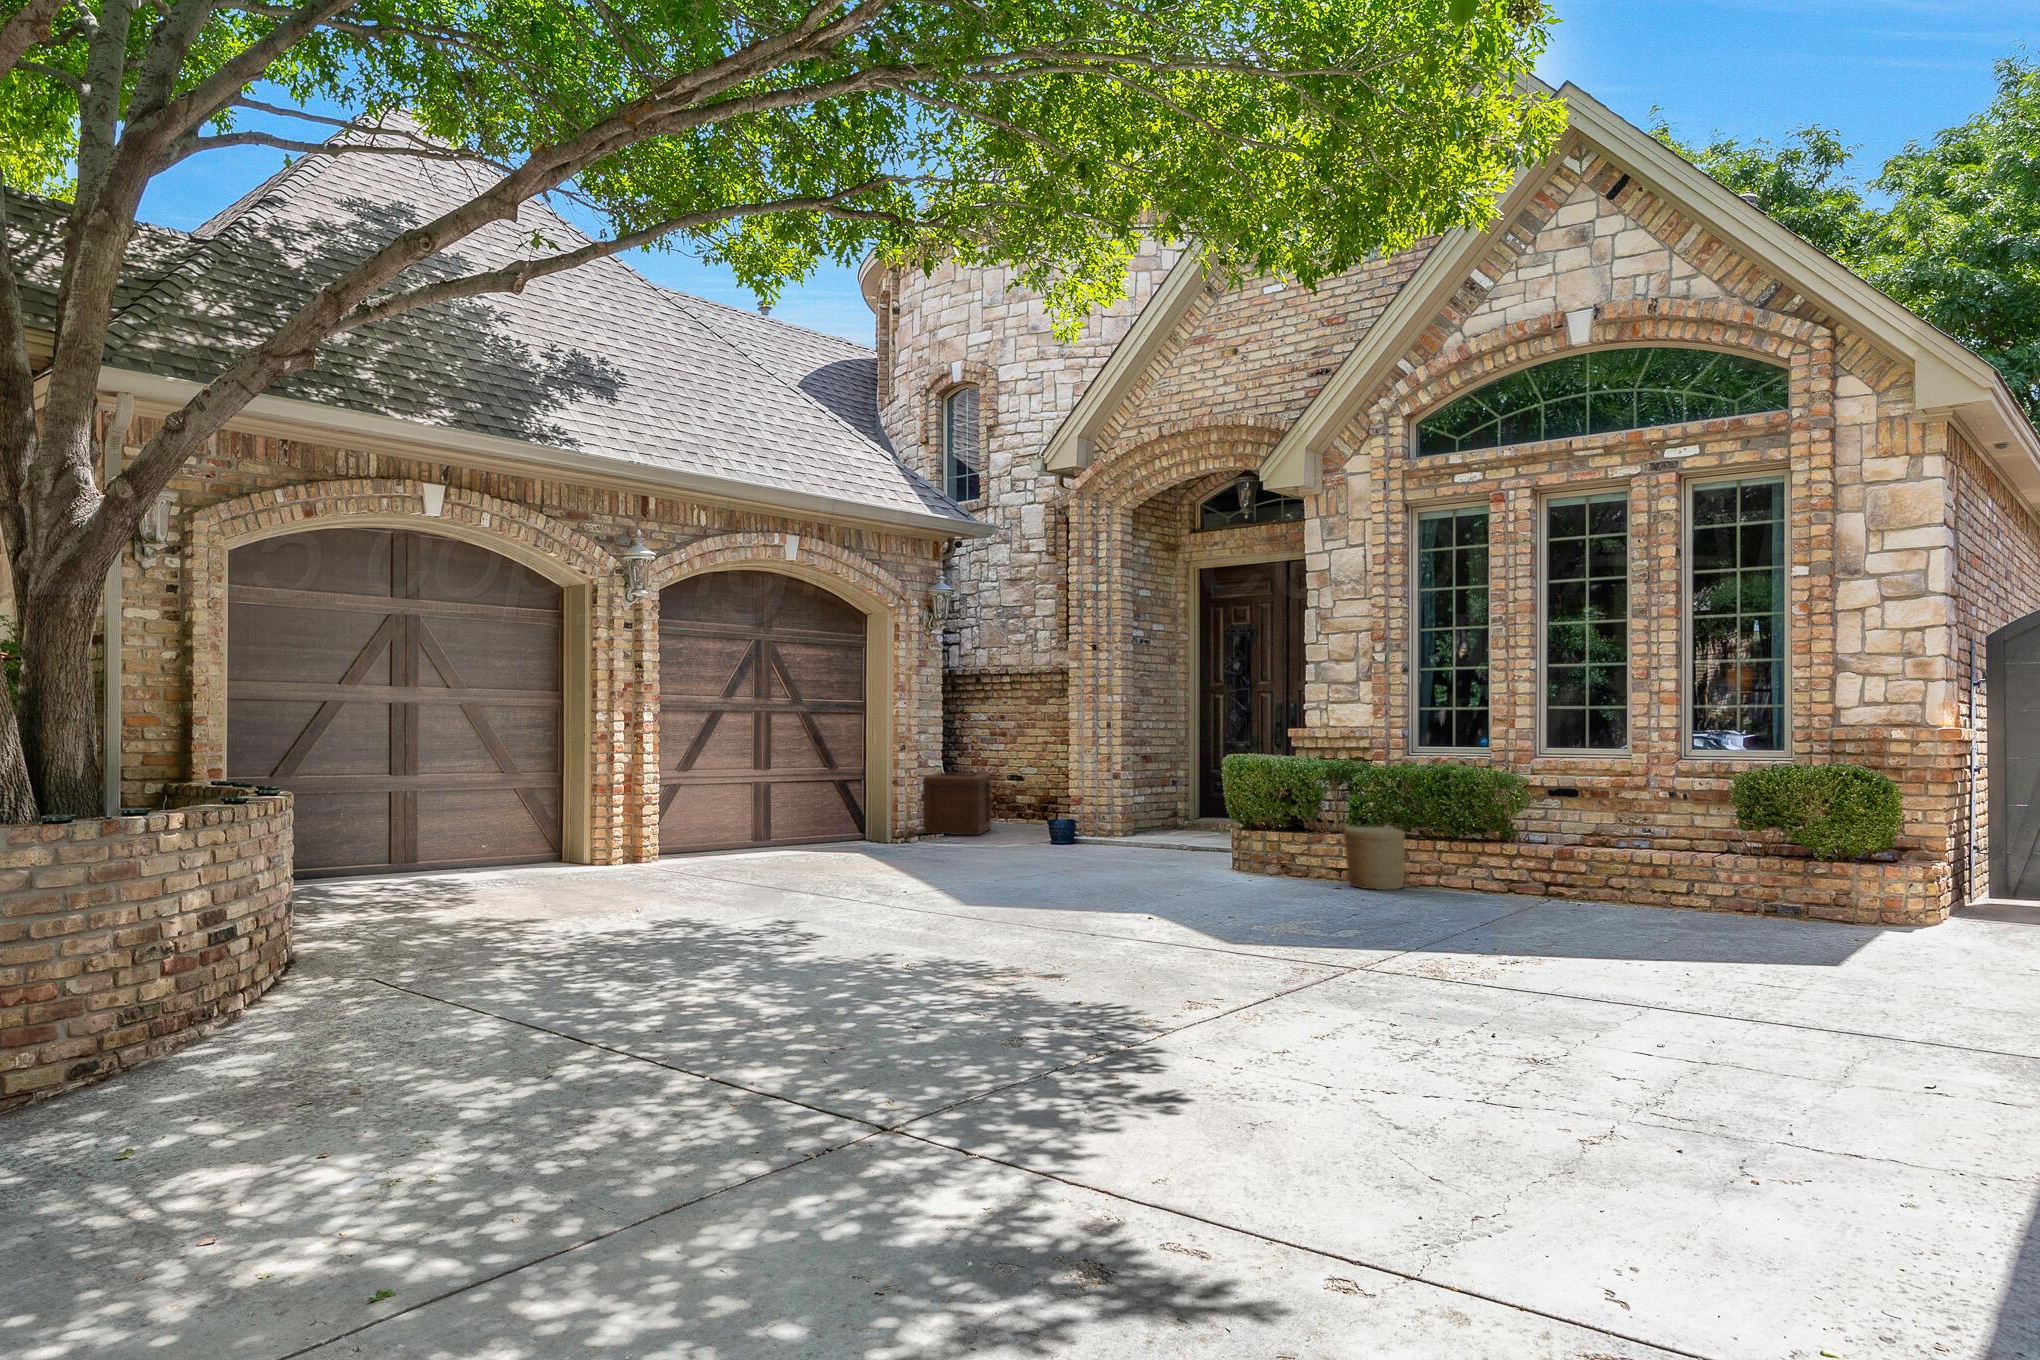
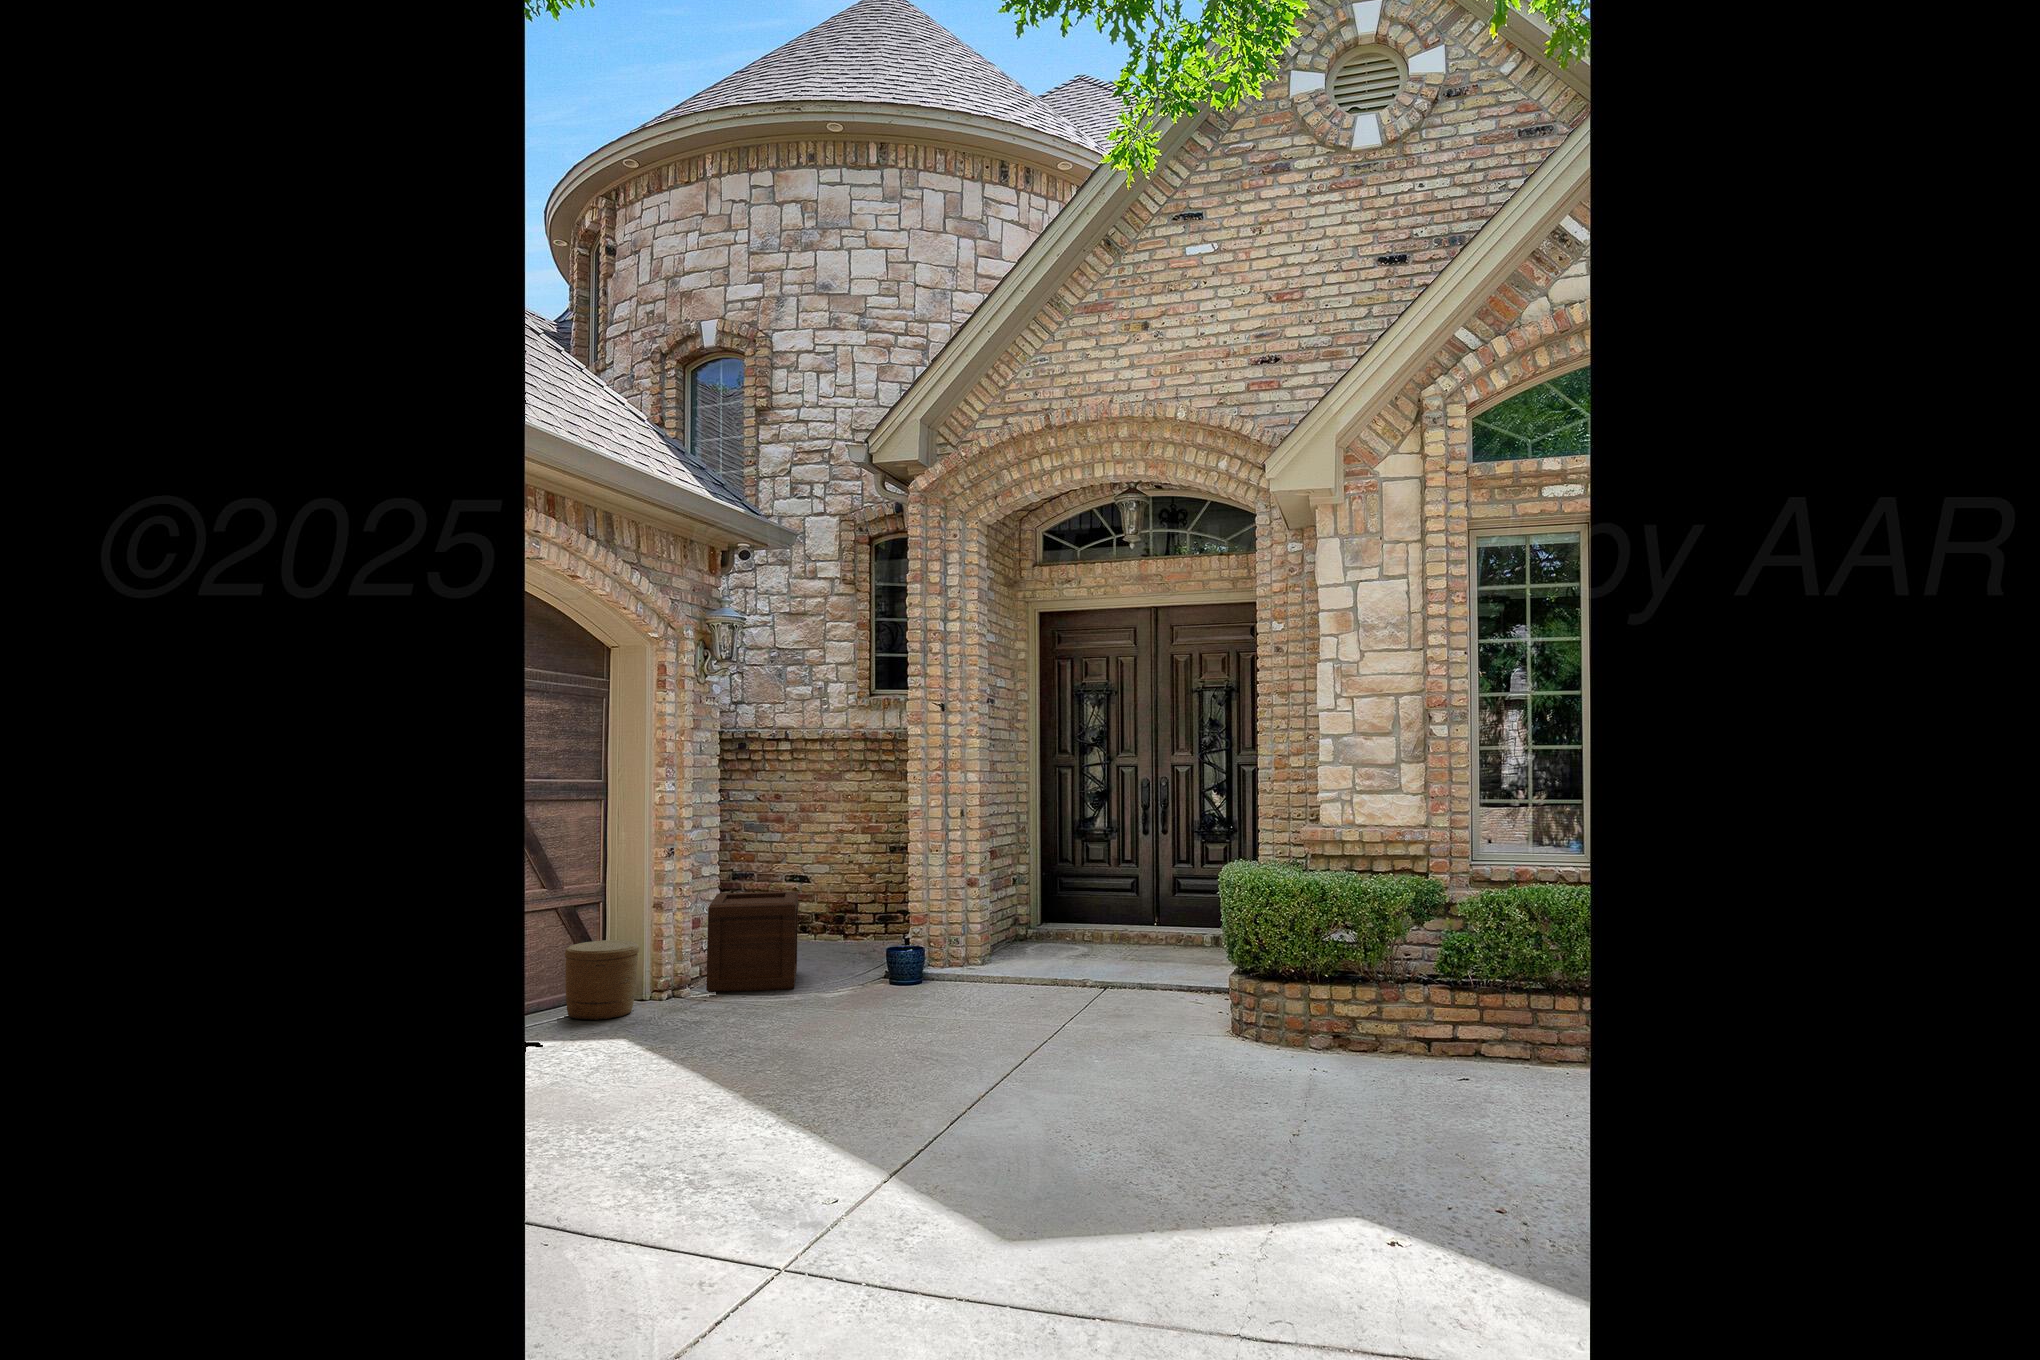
woven basket: present [1343,827,1405,890] -> present [565,940,639,1020]

